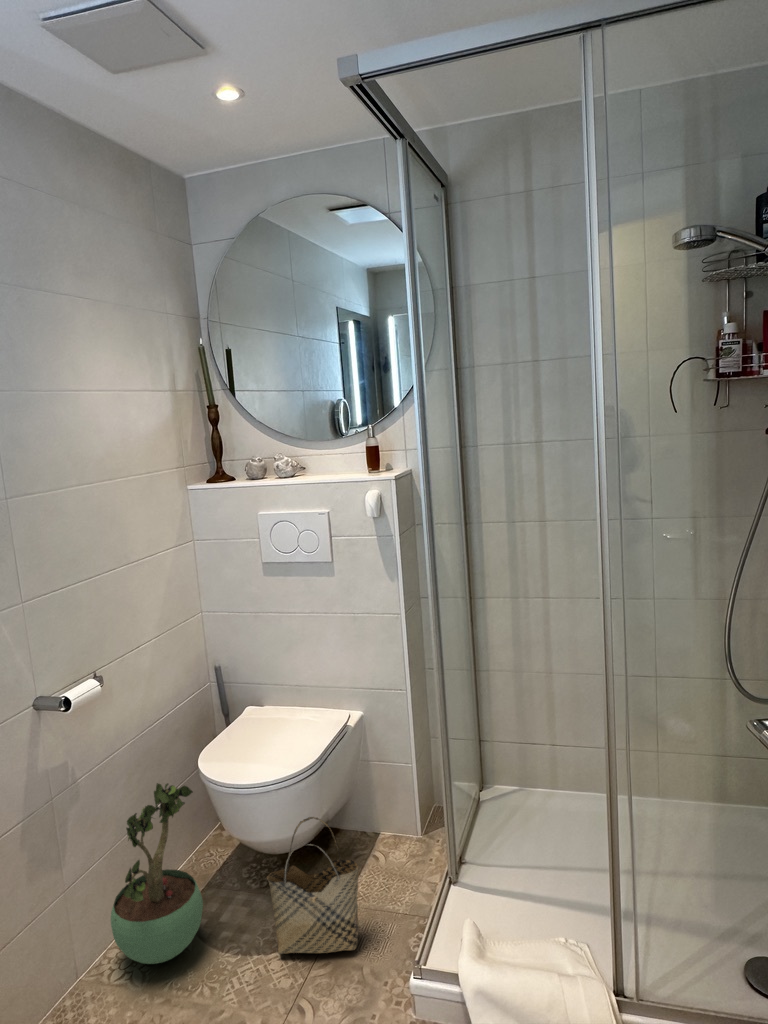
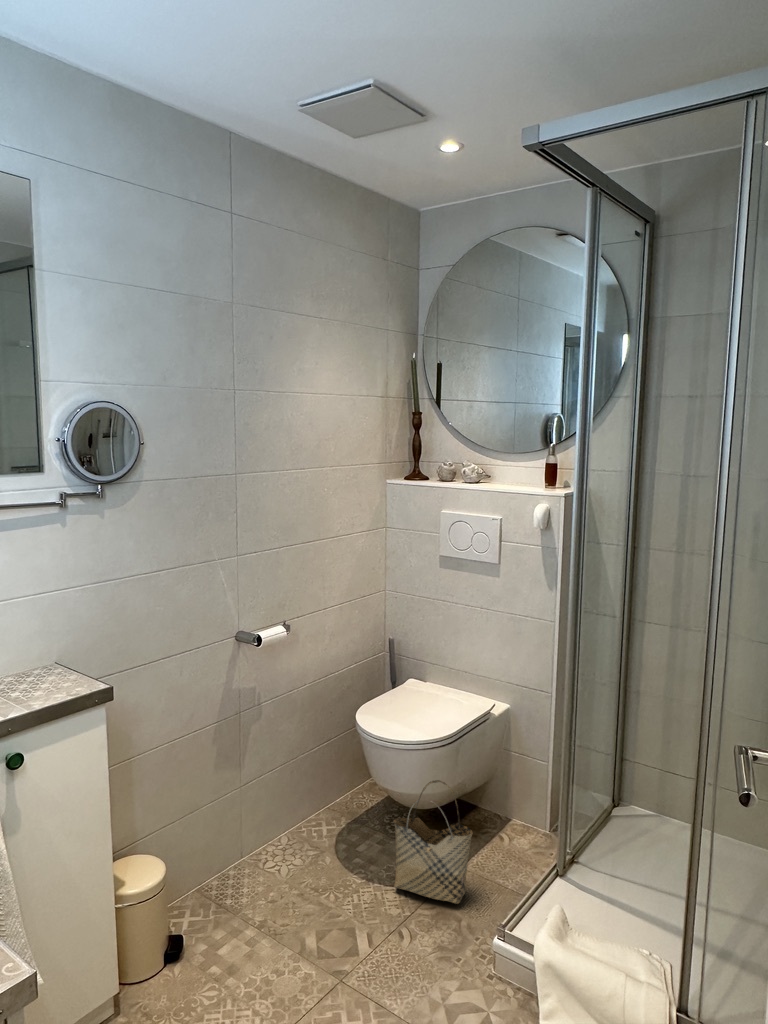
potted plant: present [111,783,203,964] -> none [270,720,349,865]

